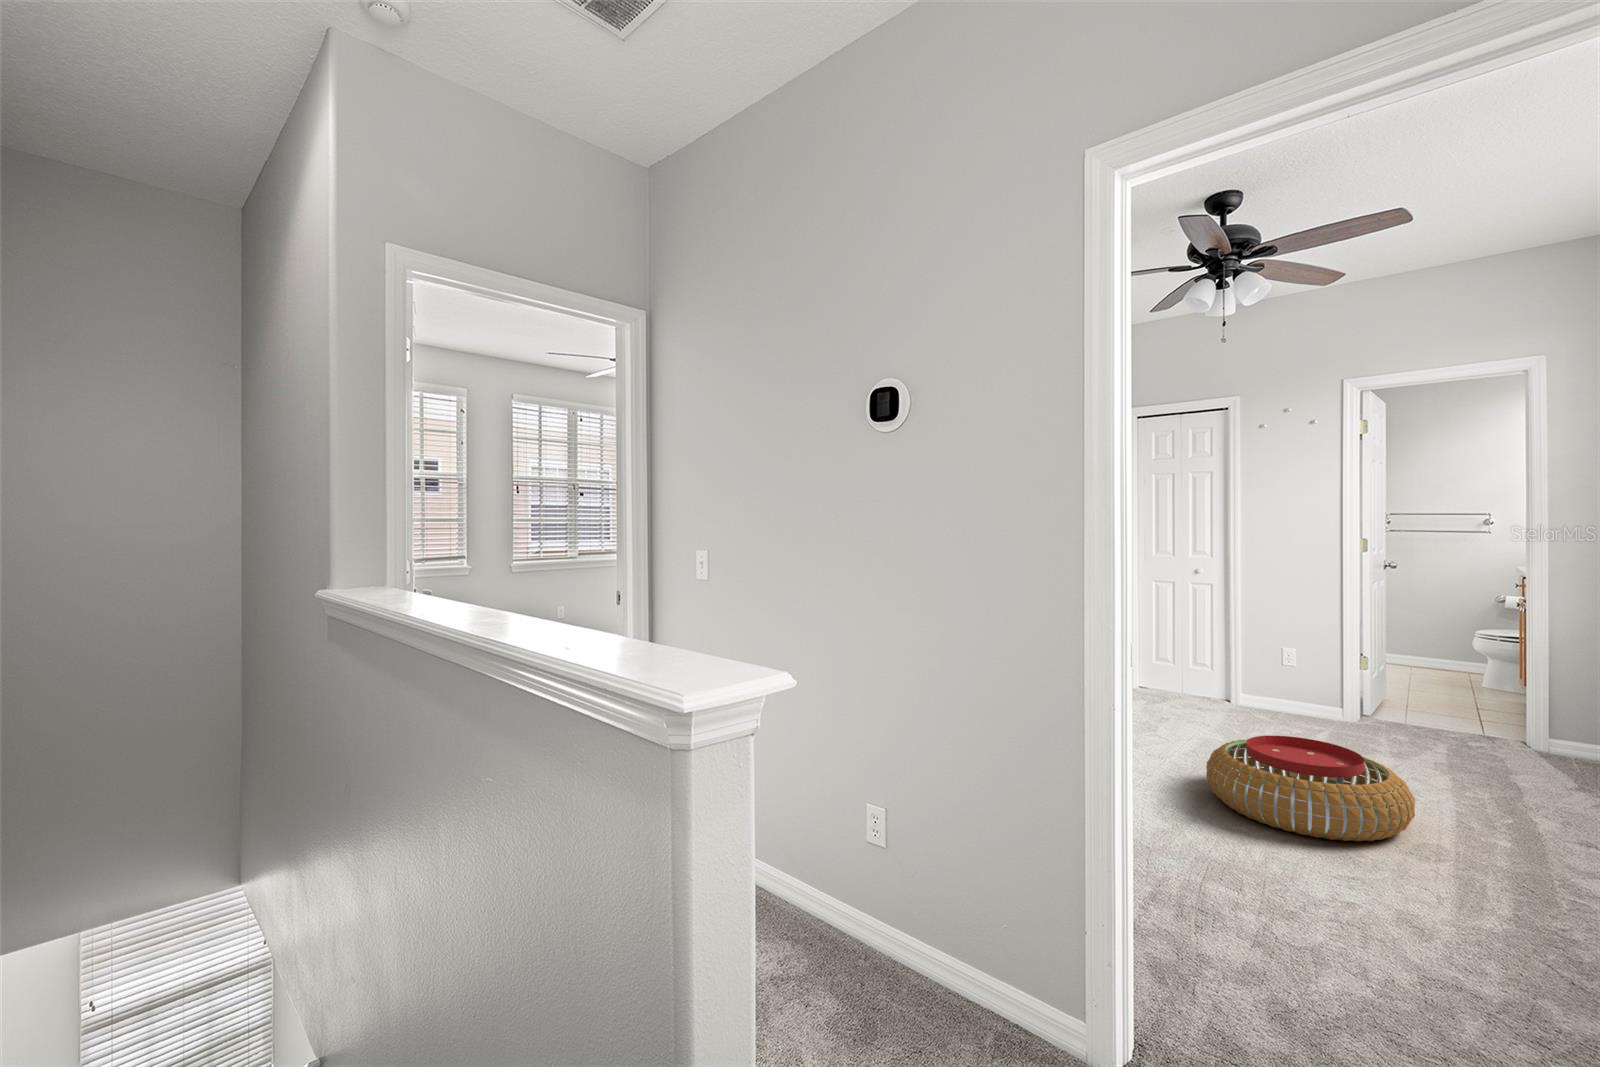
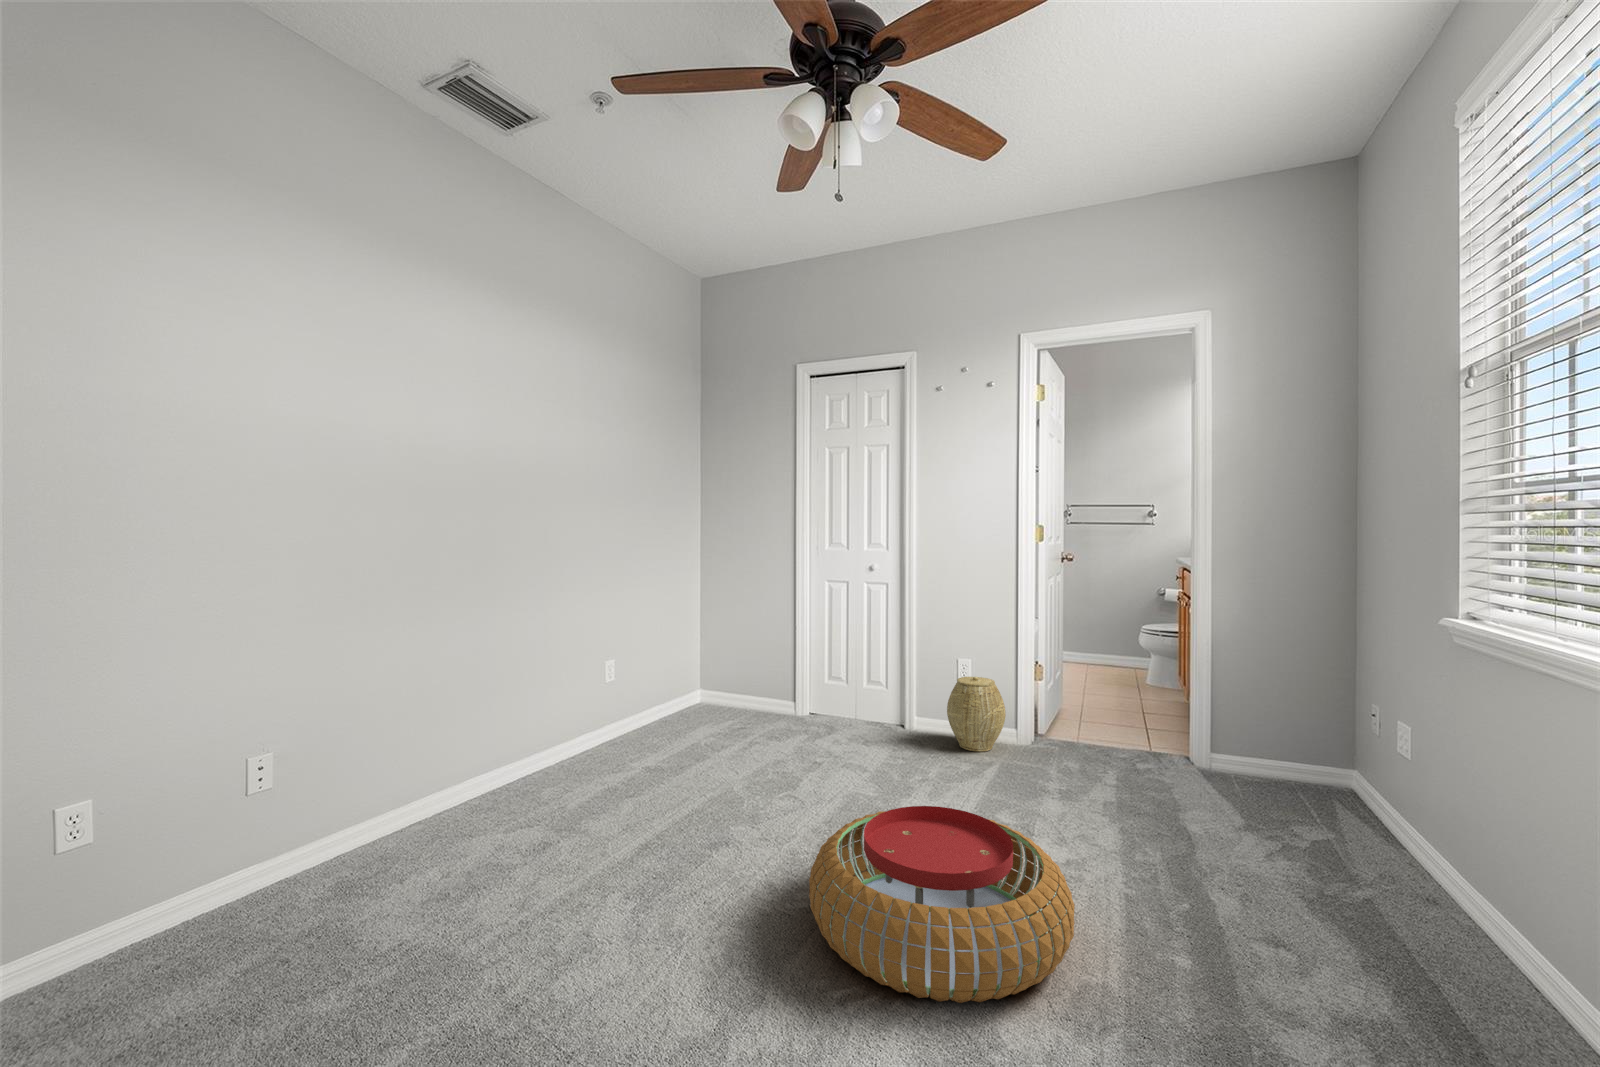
woven basket: none [1275,663,1332,724] -> present [947,677,1006,752]

